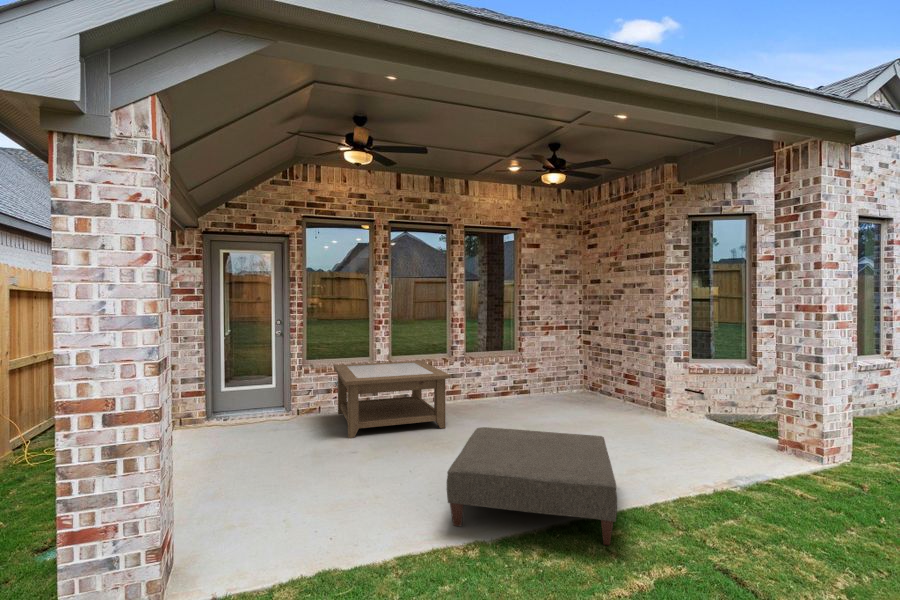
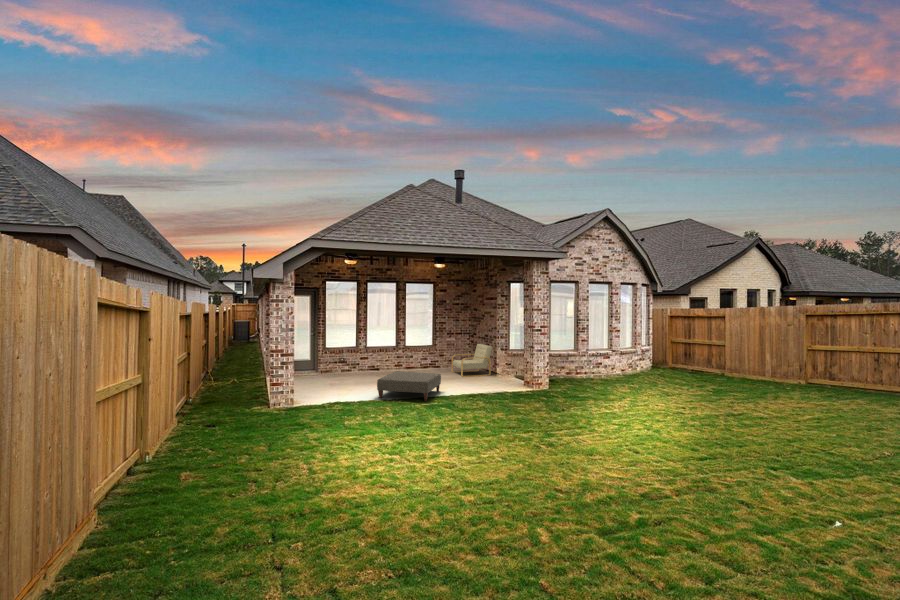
armchair: none [564,348,656,421] -> present [452,344,492,377]
coffee table: present [334,361,451,438] -> none [339,349,392,380]

